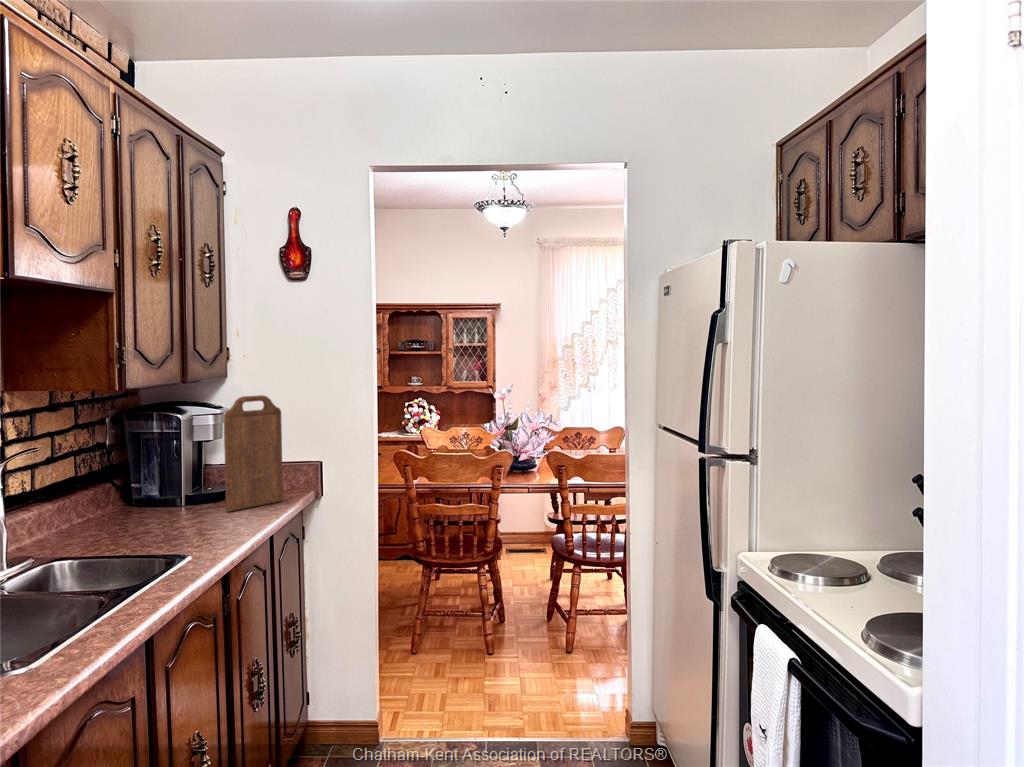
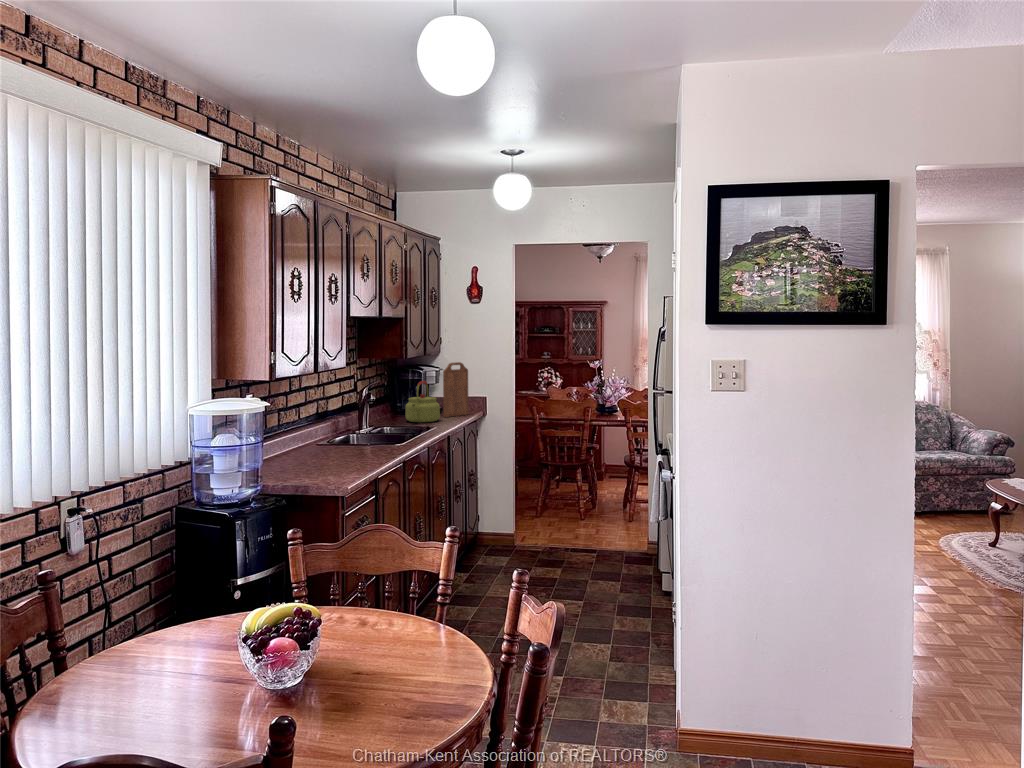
kettle: none [125,438,211,536] -> present [405,381,440,422]

